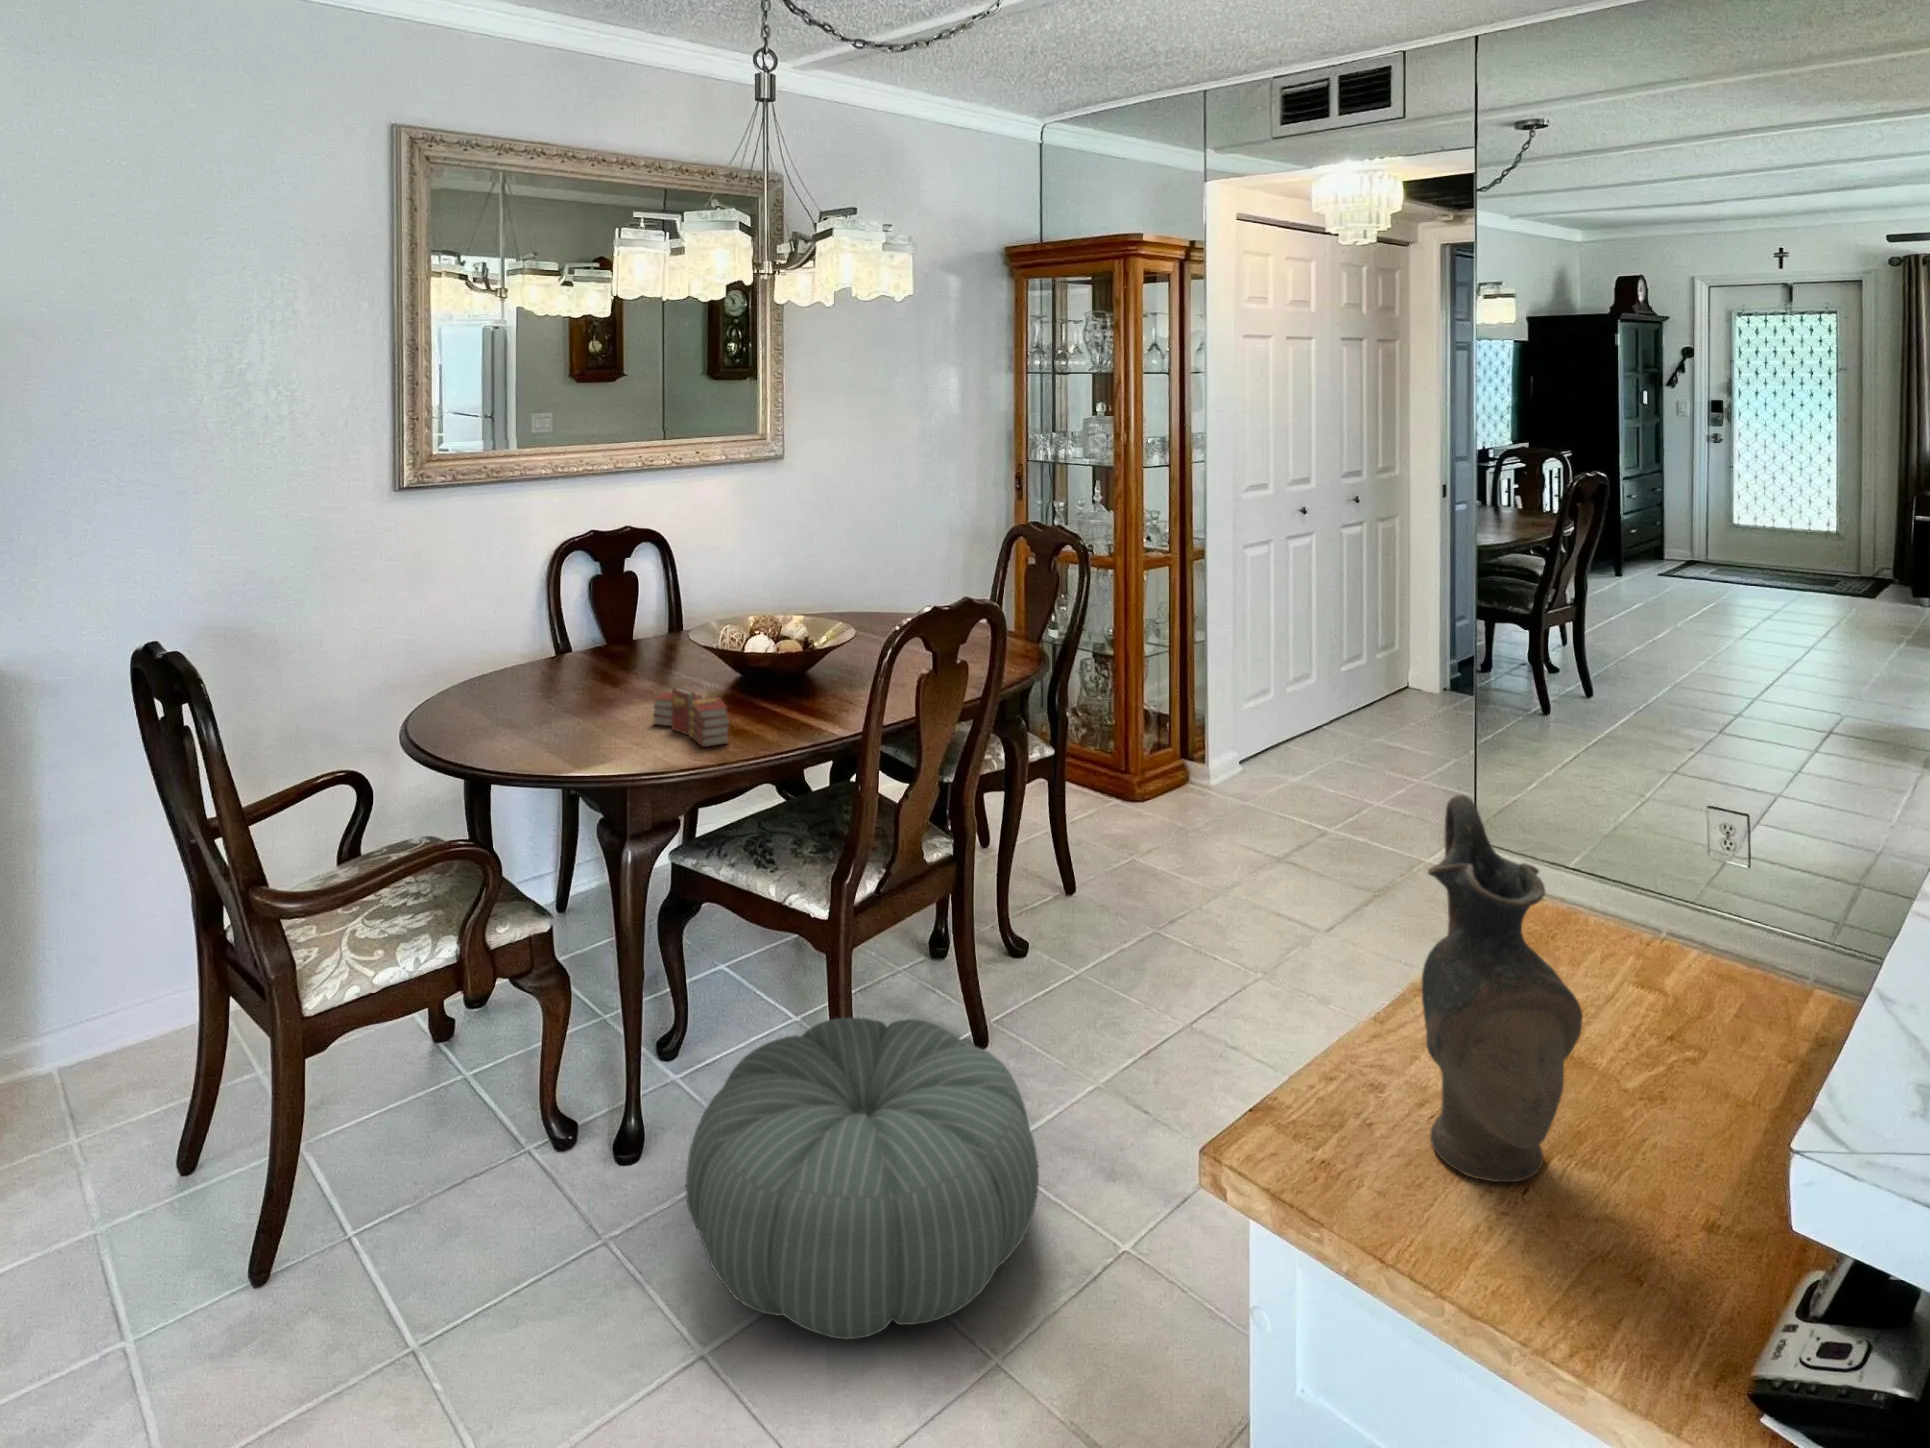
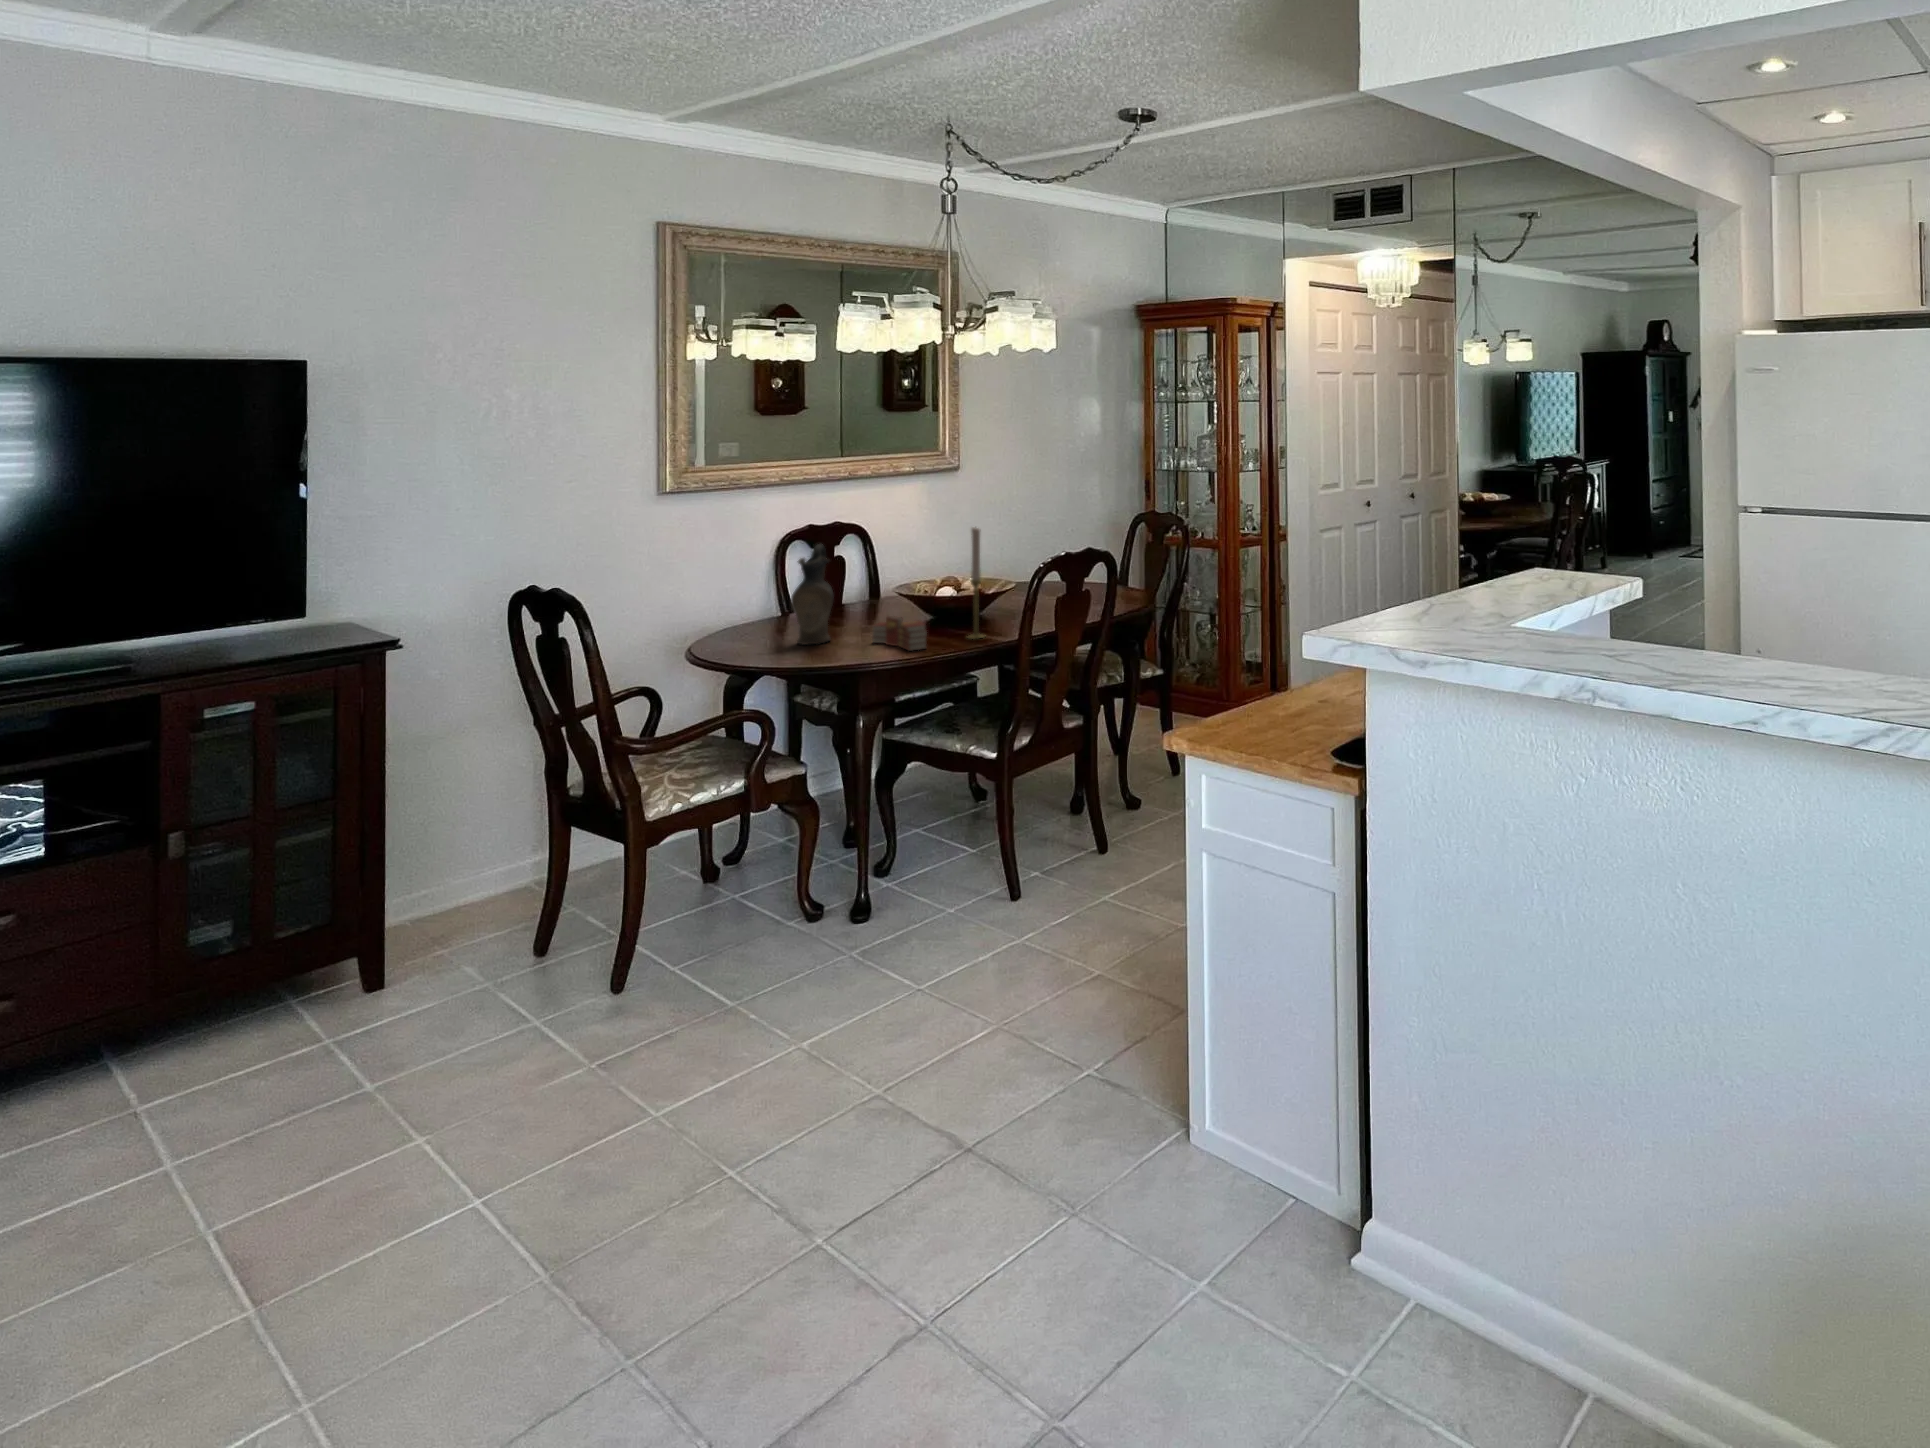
candlestick: none [786,557,815,725] -> present [968,527,984,639]
ceramic pitcher: present [1422,795,1583,1182] -> present [791,544,833,644]
pouf: present [686,1017,1039,1339] -> none [904,818,1128,971]

